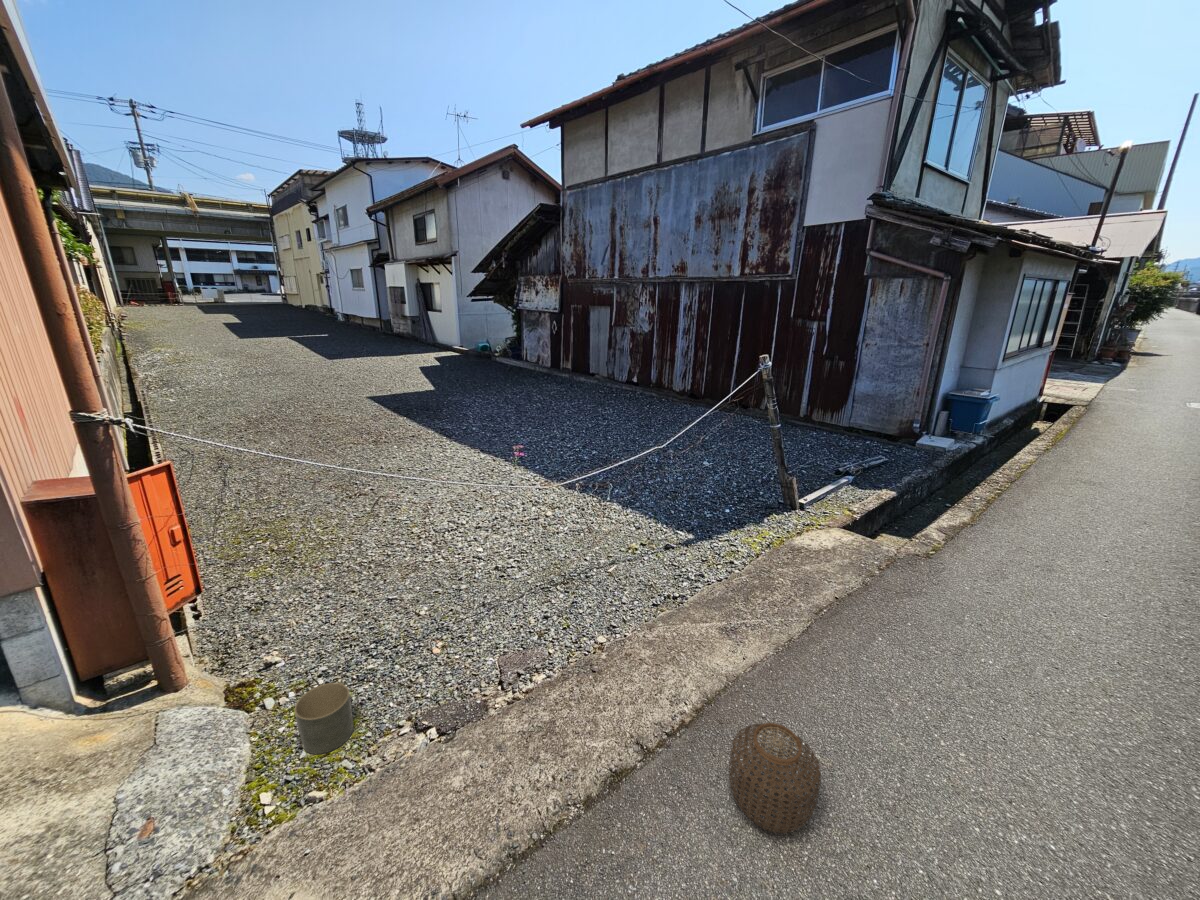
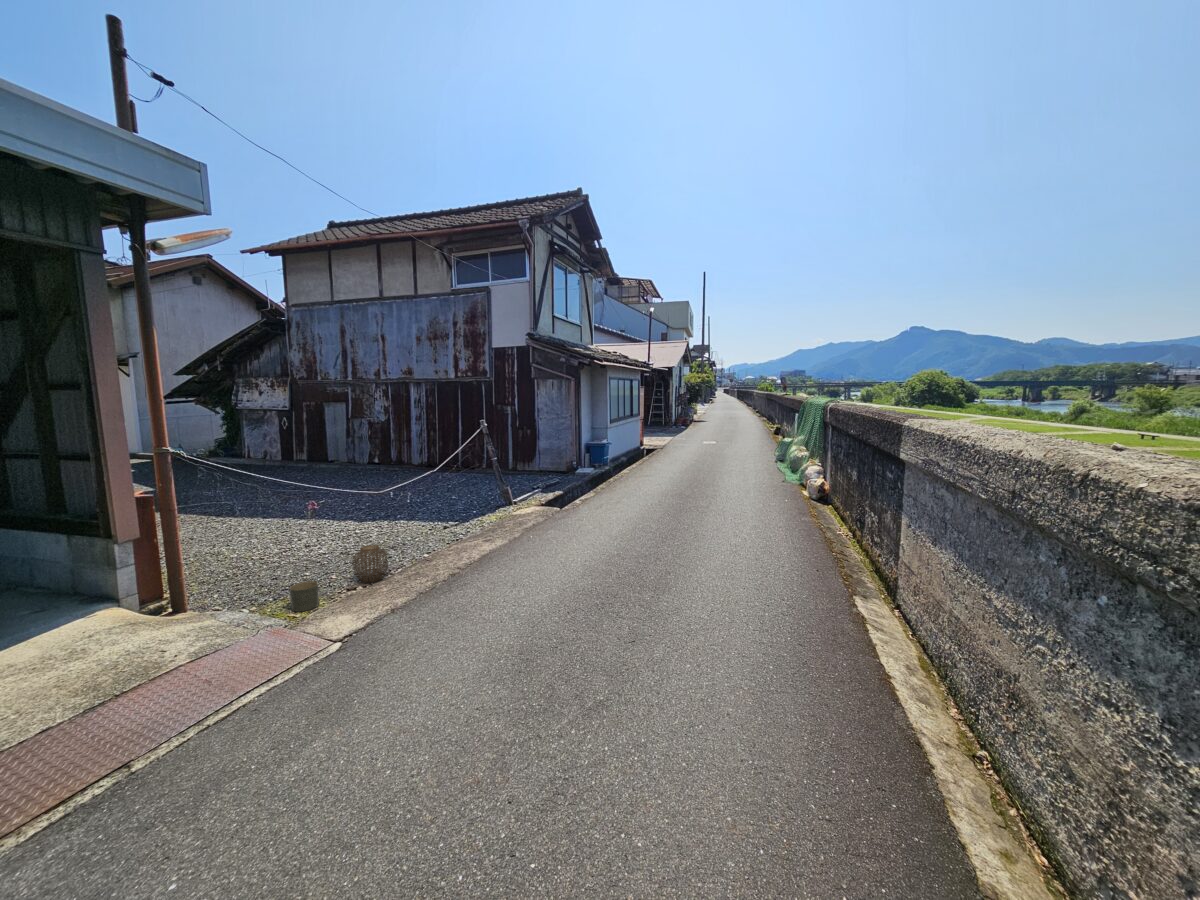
woven basket: present [729,723,821,833] -> present [352,545,388,582]

